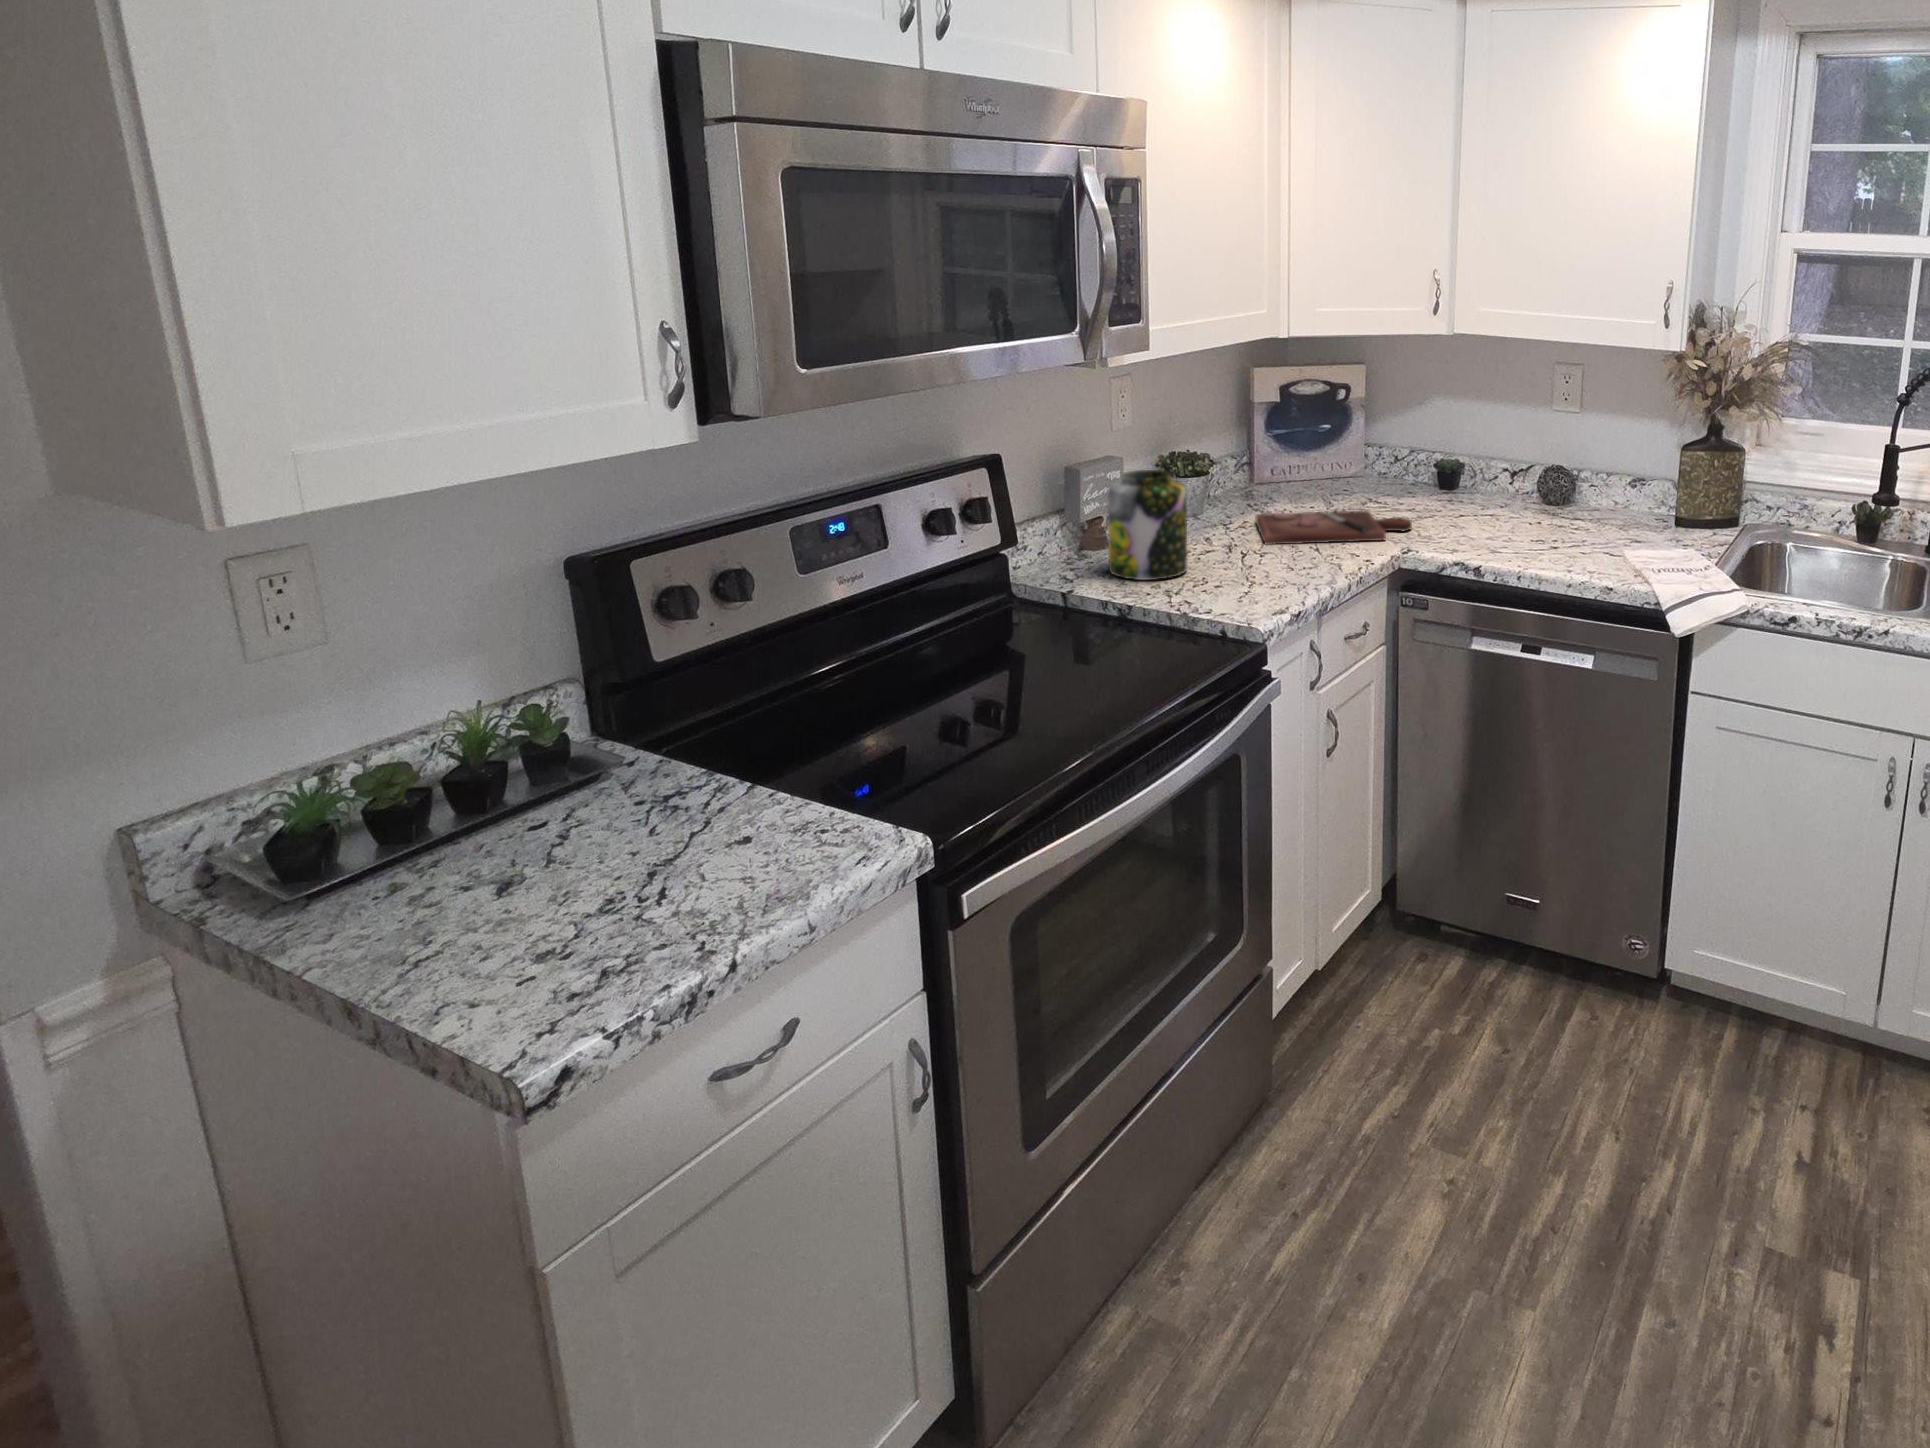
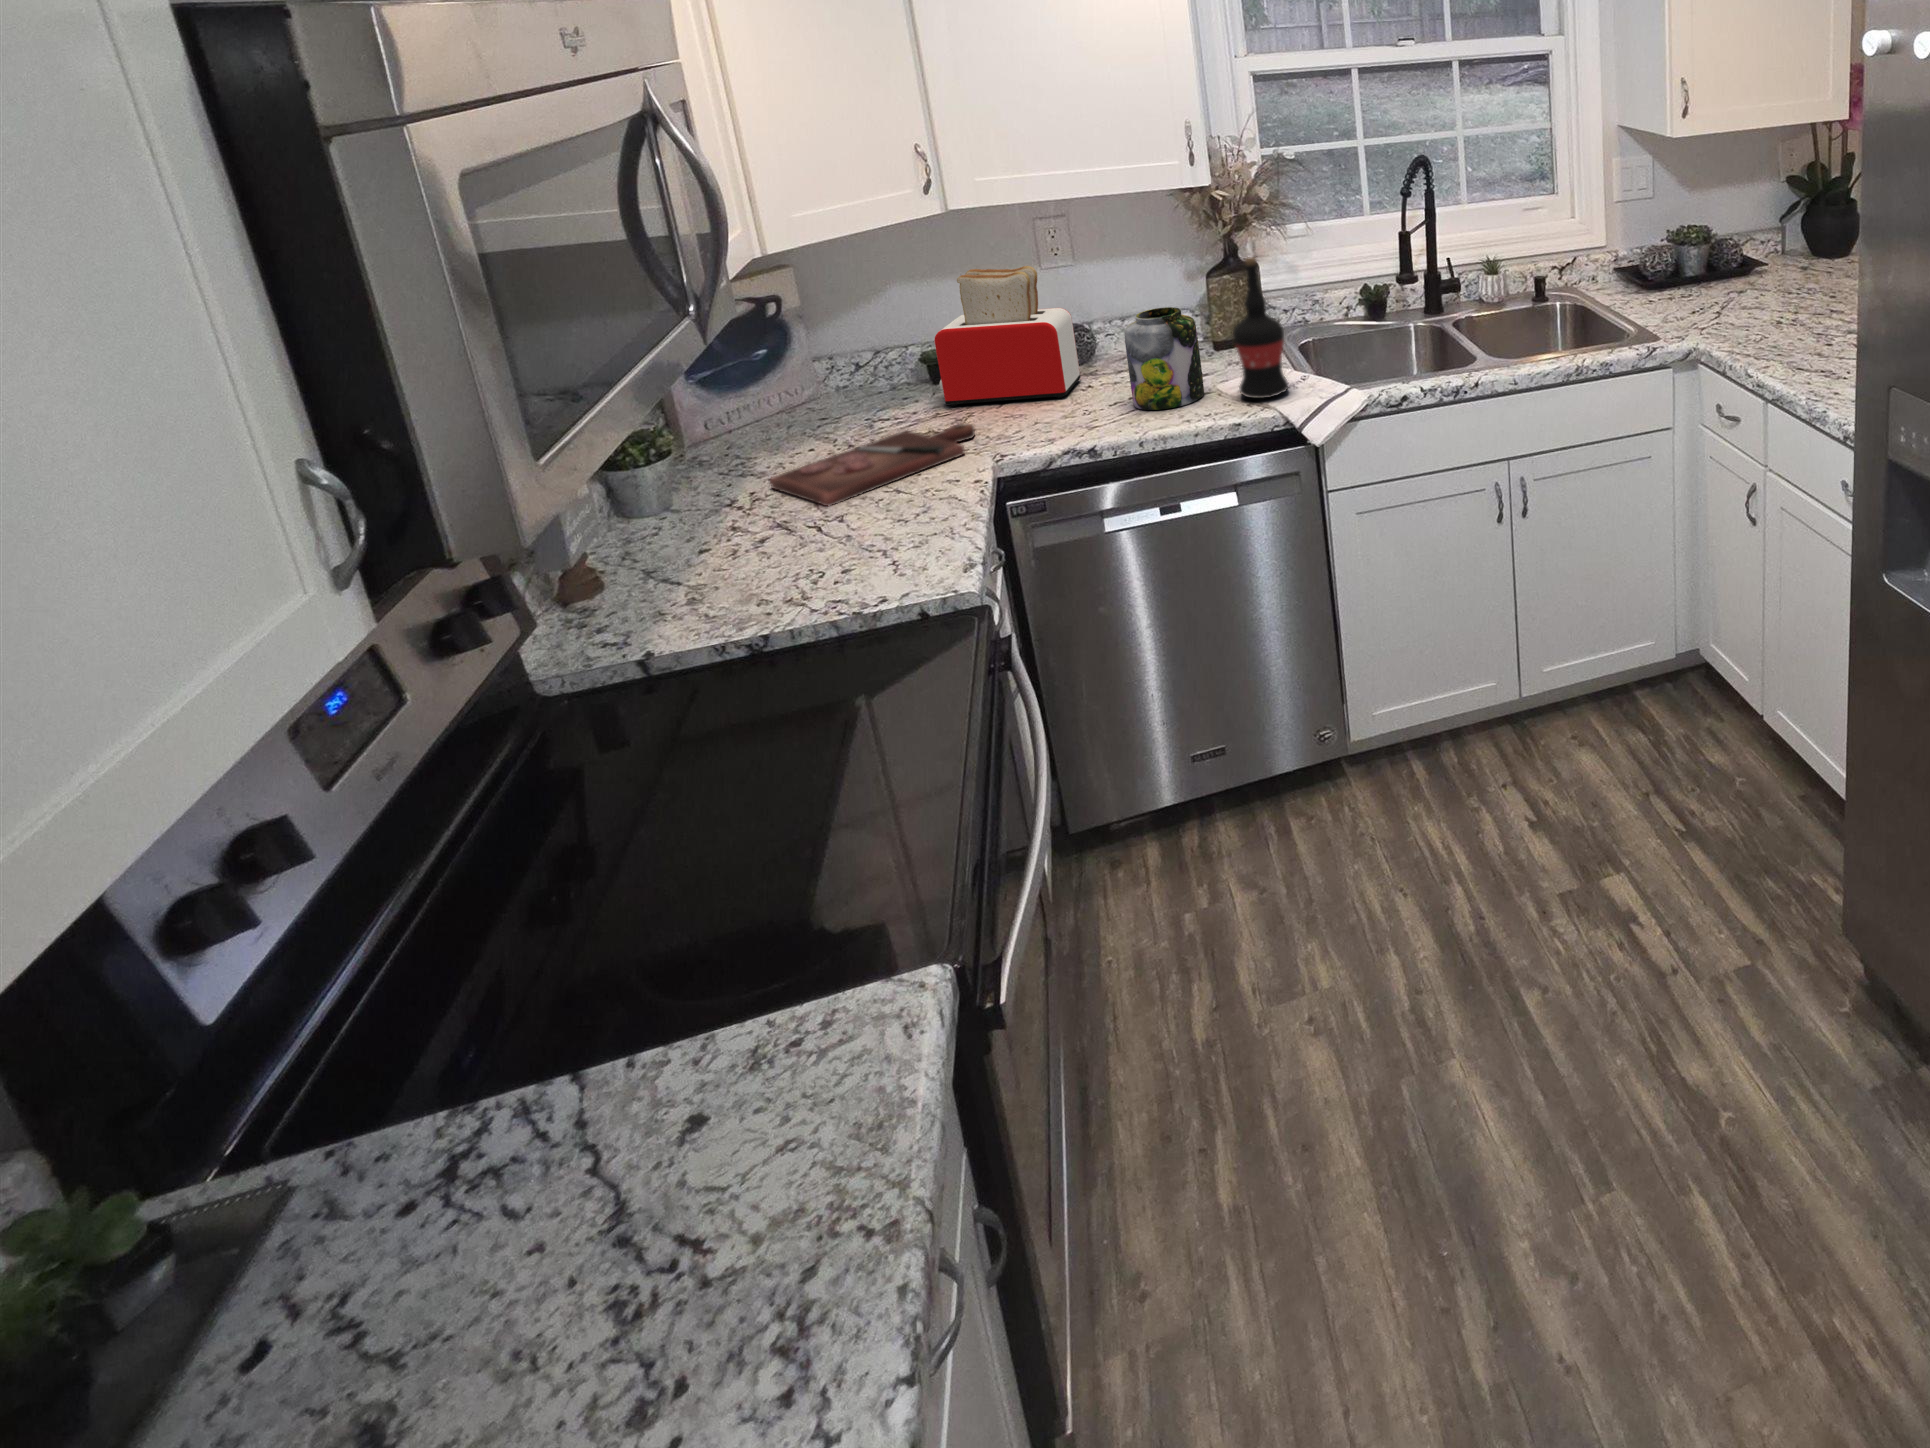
toaster: none [1423,392,1540,524] -> present [933,266,1080,406]
wine bottle: none [1633,426,1690,575] -> present [1233,257,1289,398]
jar: present [1108,470,1187,580] -> present [1125,307,1204,410]

